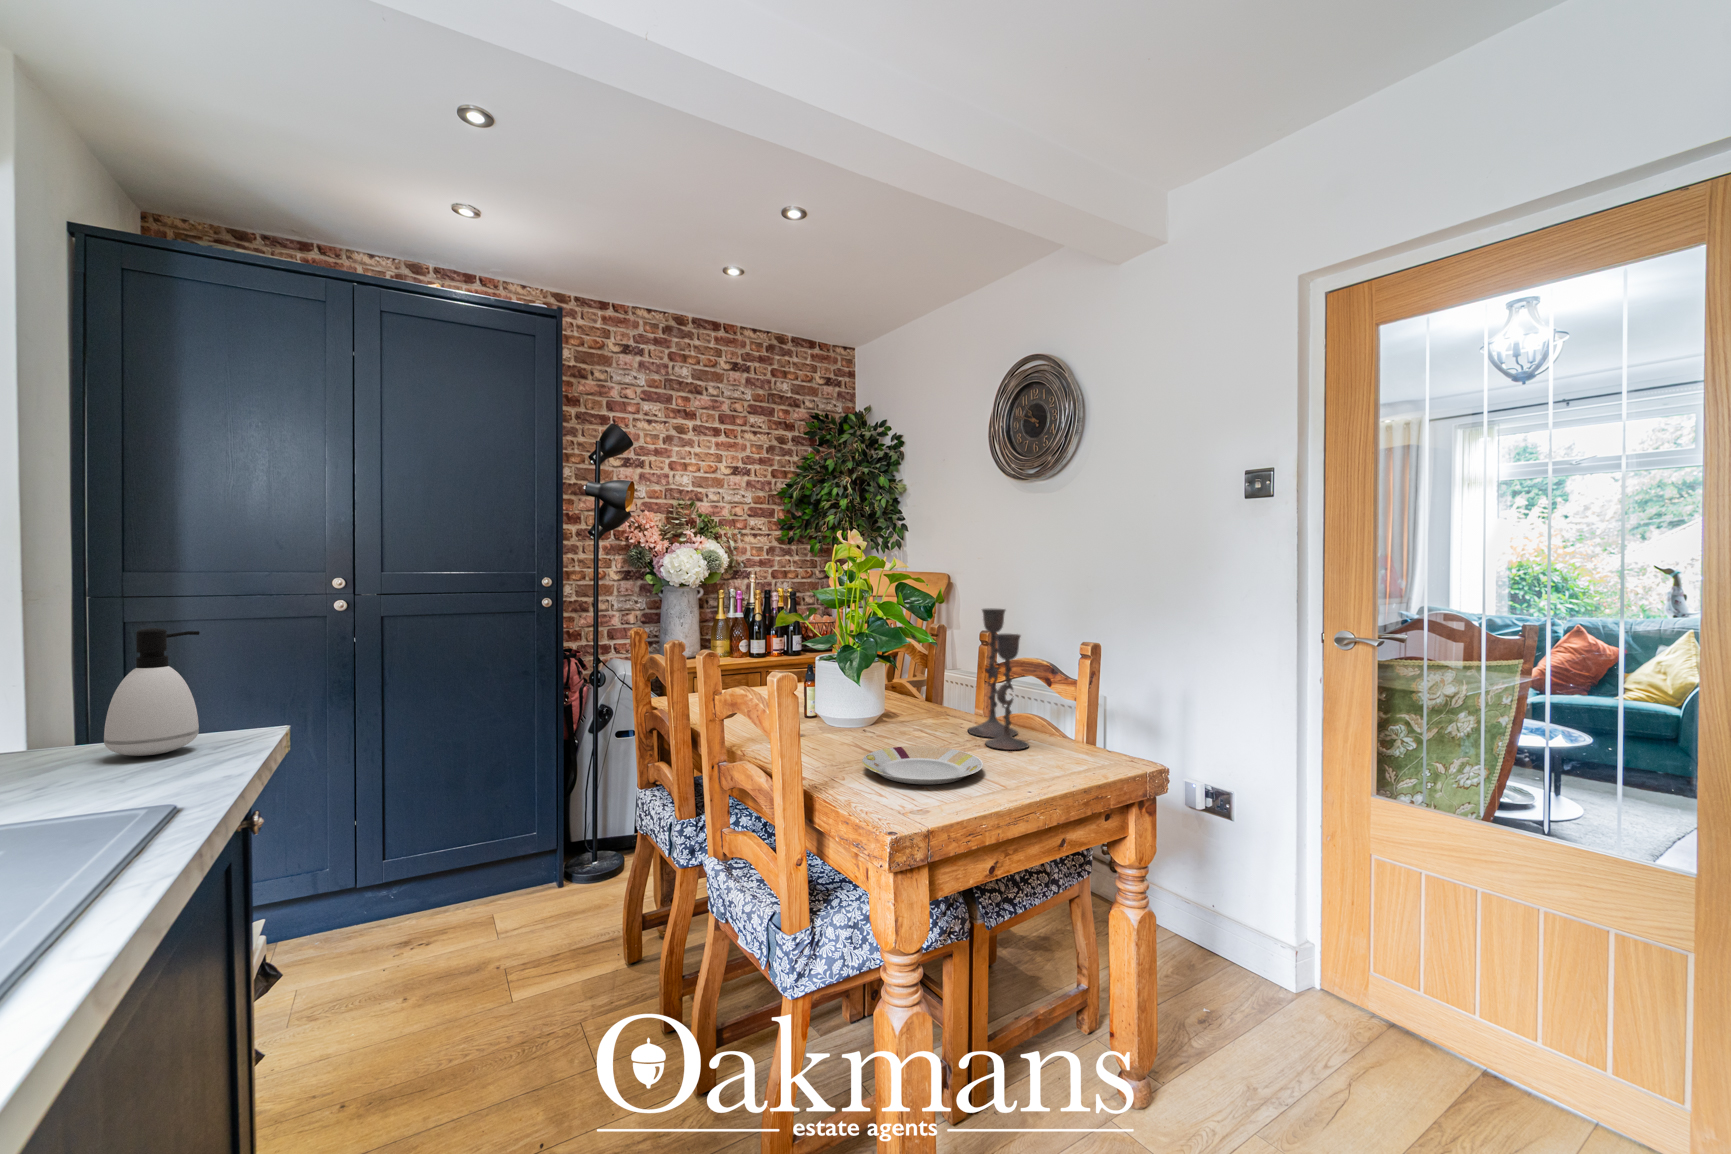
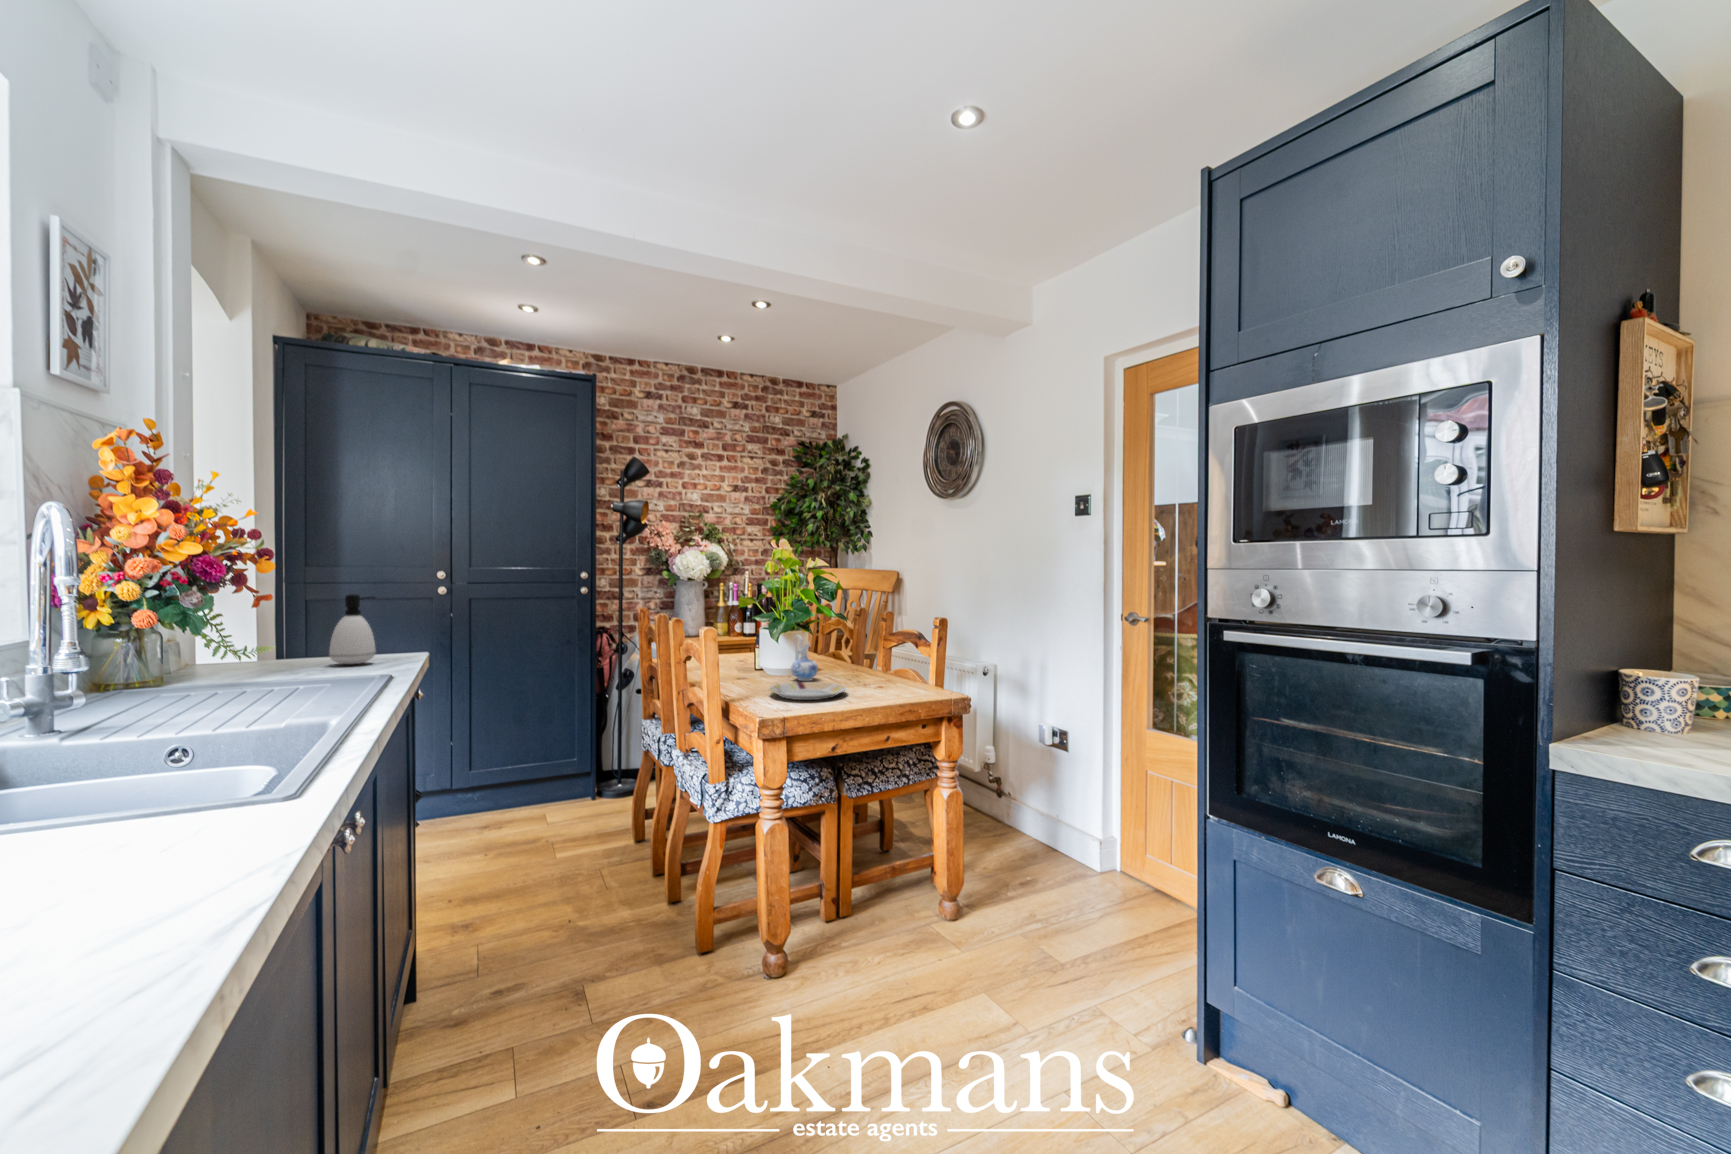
candlestick: present [968,609,1029,750] -> none [860,592,894,686]
ceramic pitcher: none [872,672,911,740] -> present [791,635,818,681]

